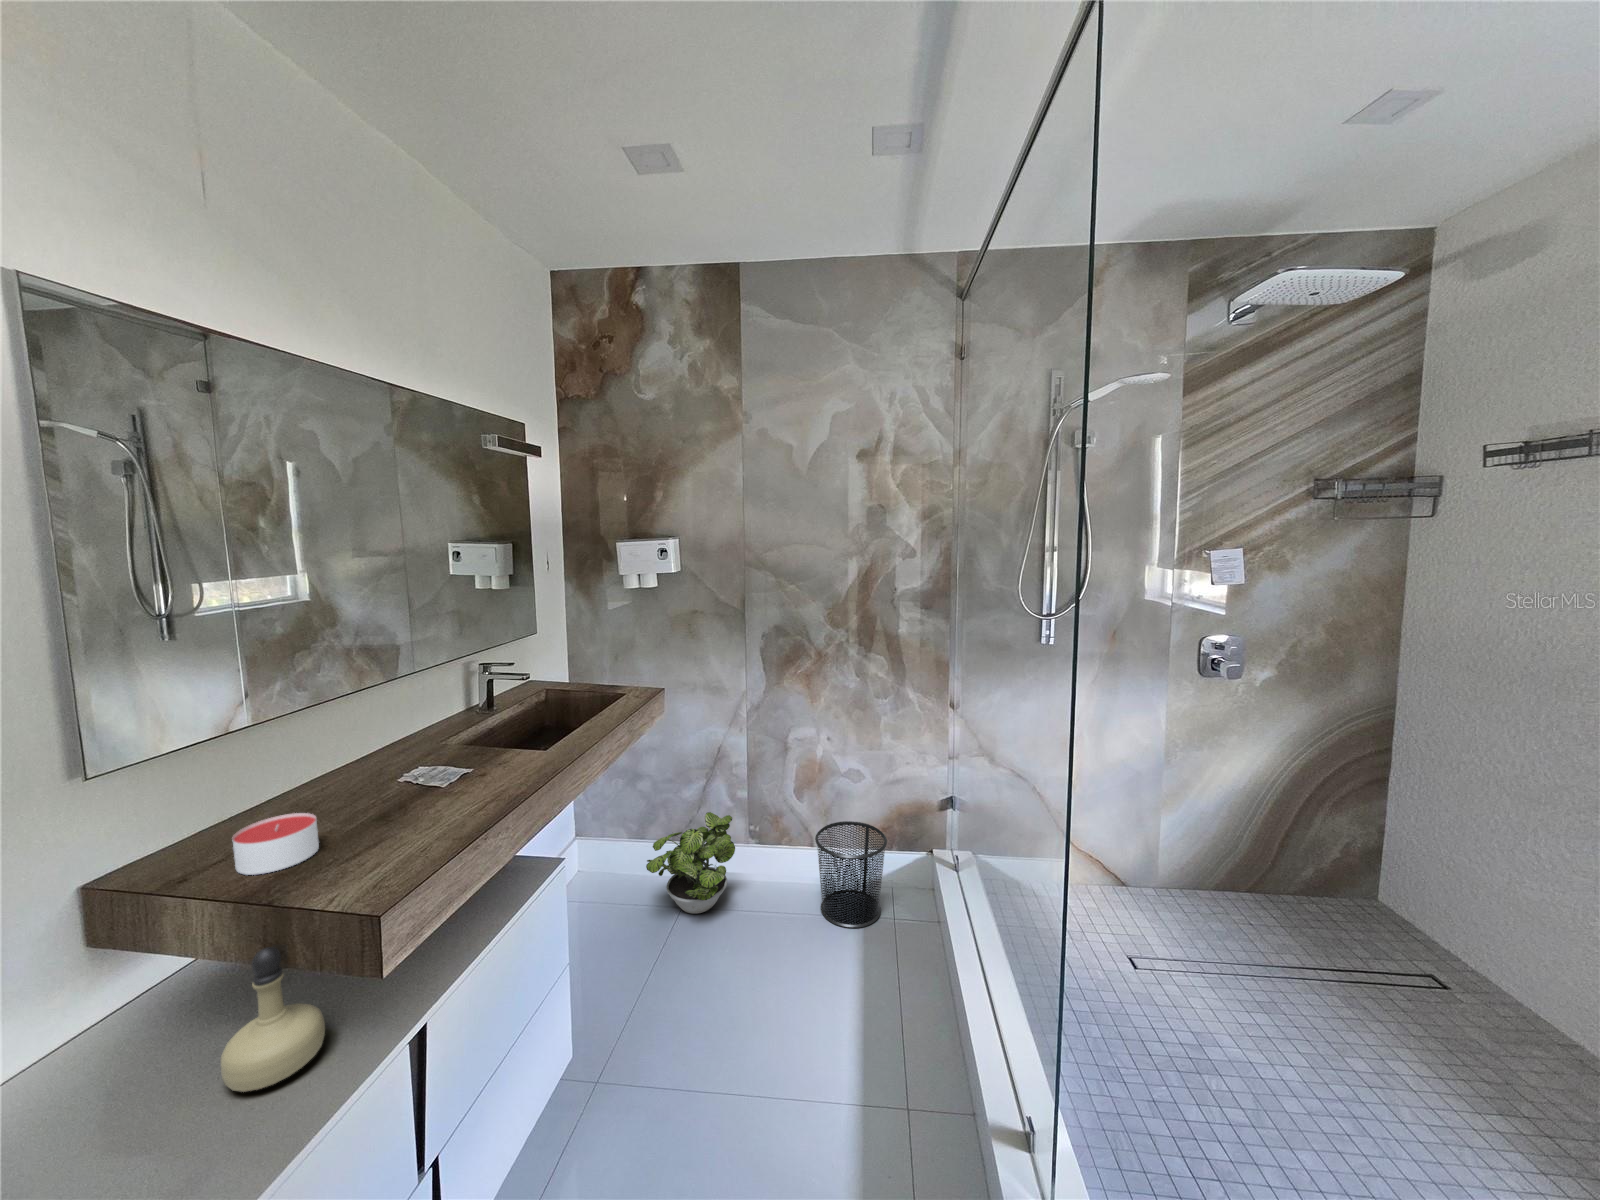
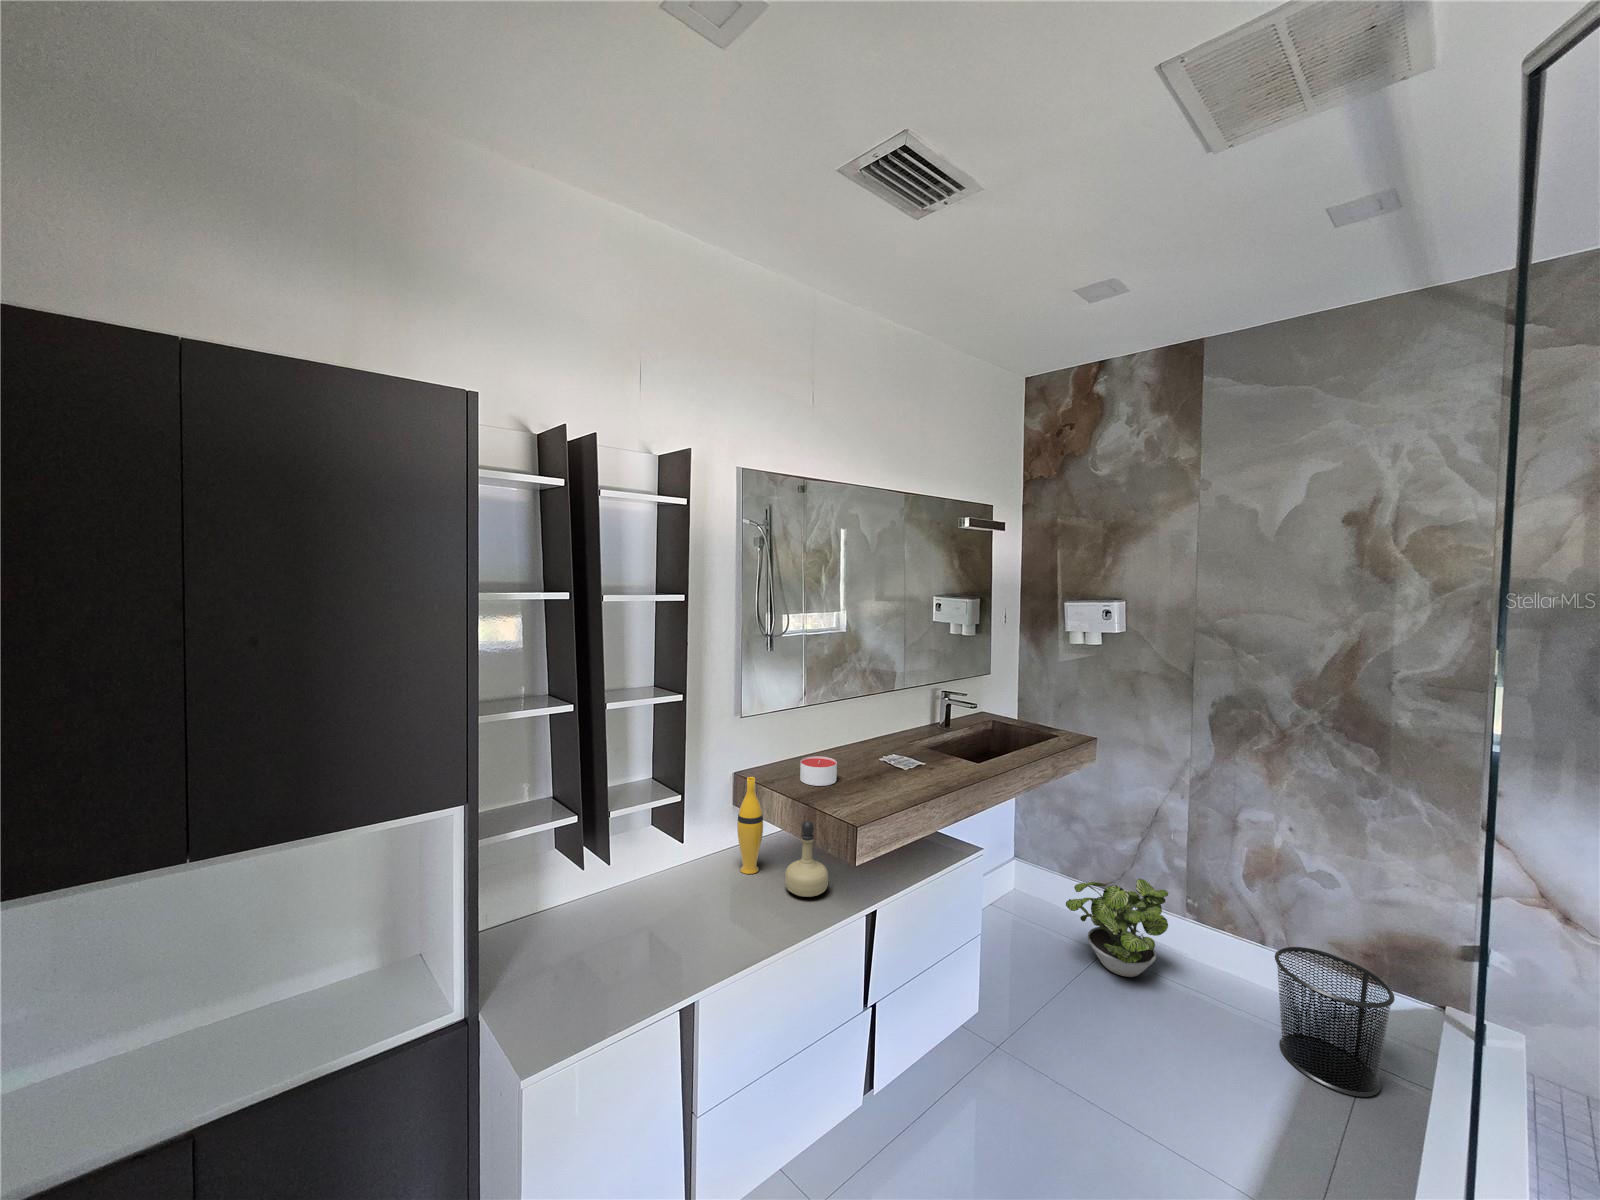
vase: none [66,913,147,1110] -> present [737,777,763,874]

